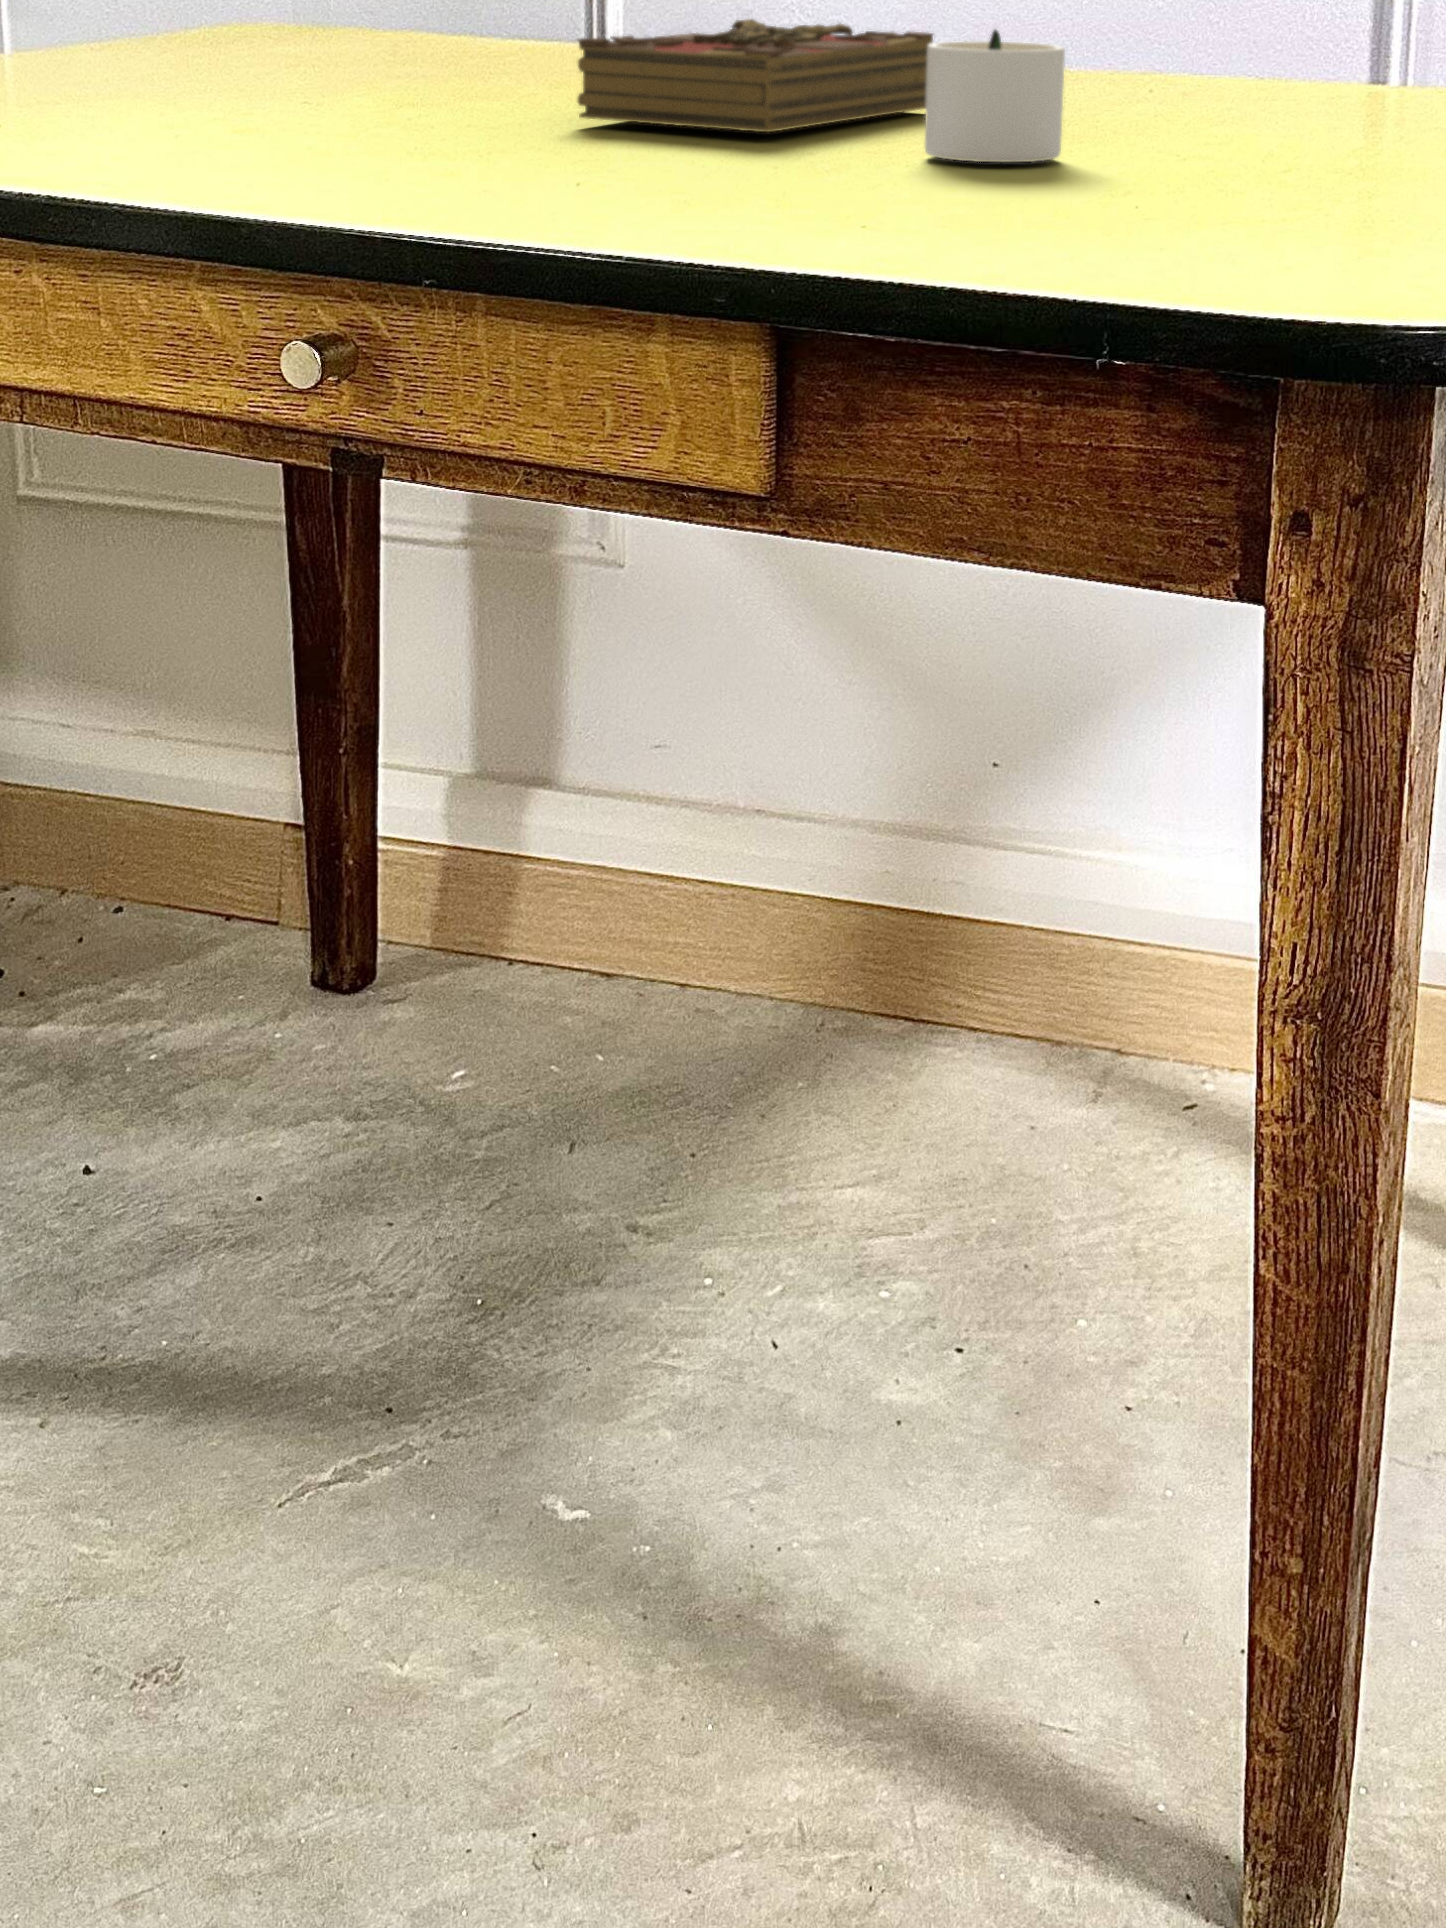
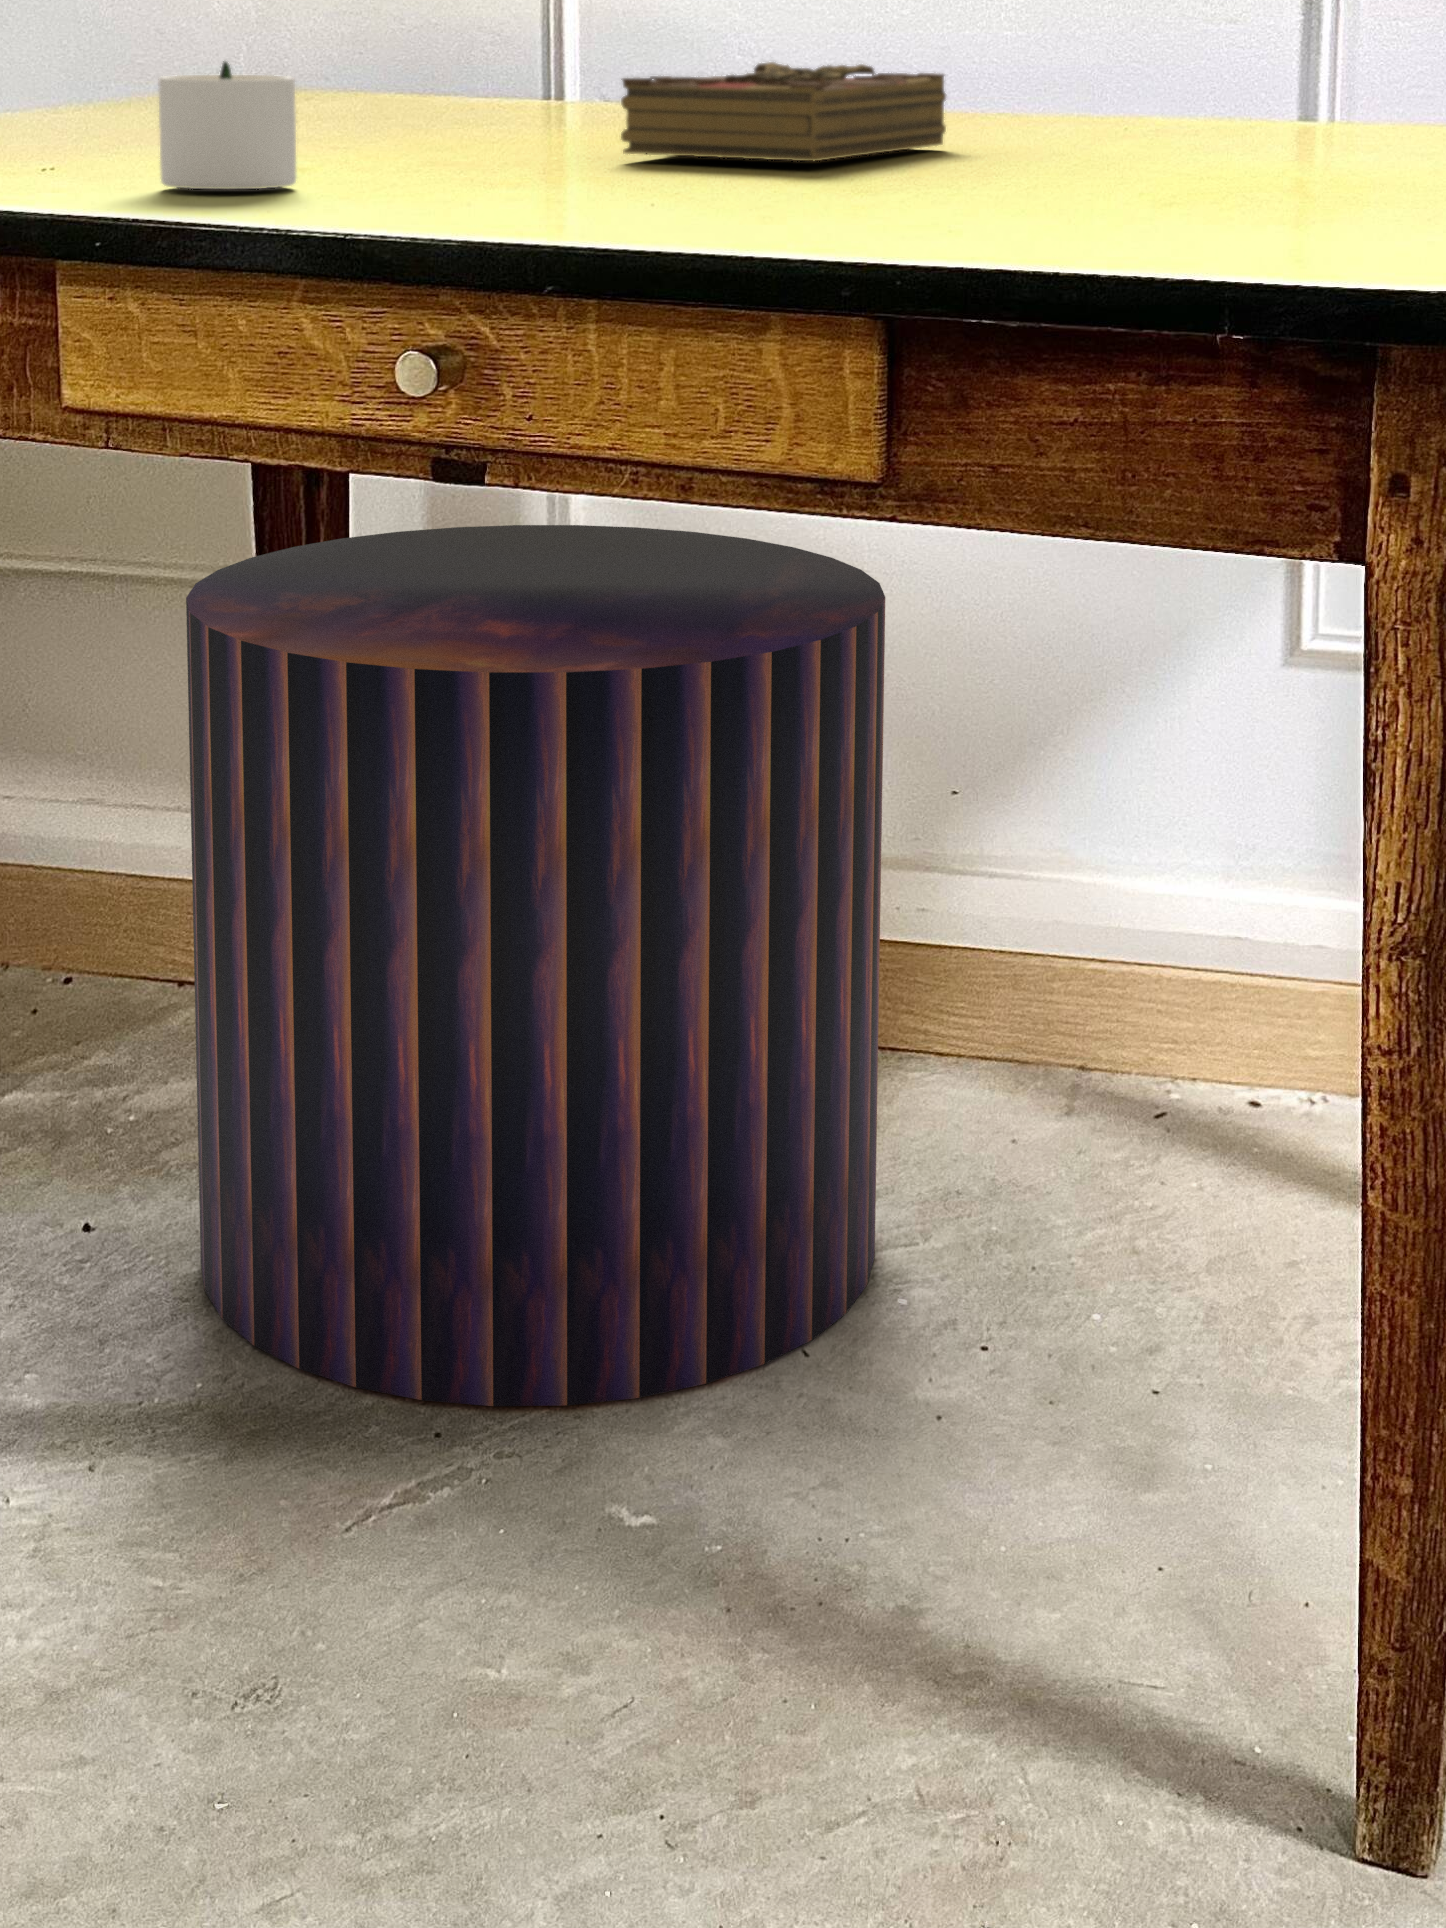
candle: present [925,30,1065,162] -> present [158,61,296,189]
pouf: none [168,476,882,1382] -> present [186,525,885,1406]

